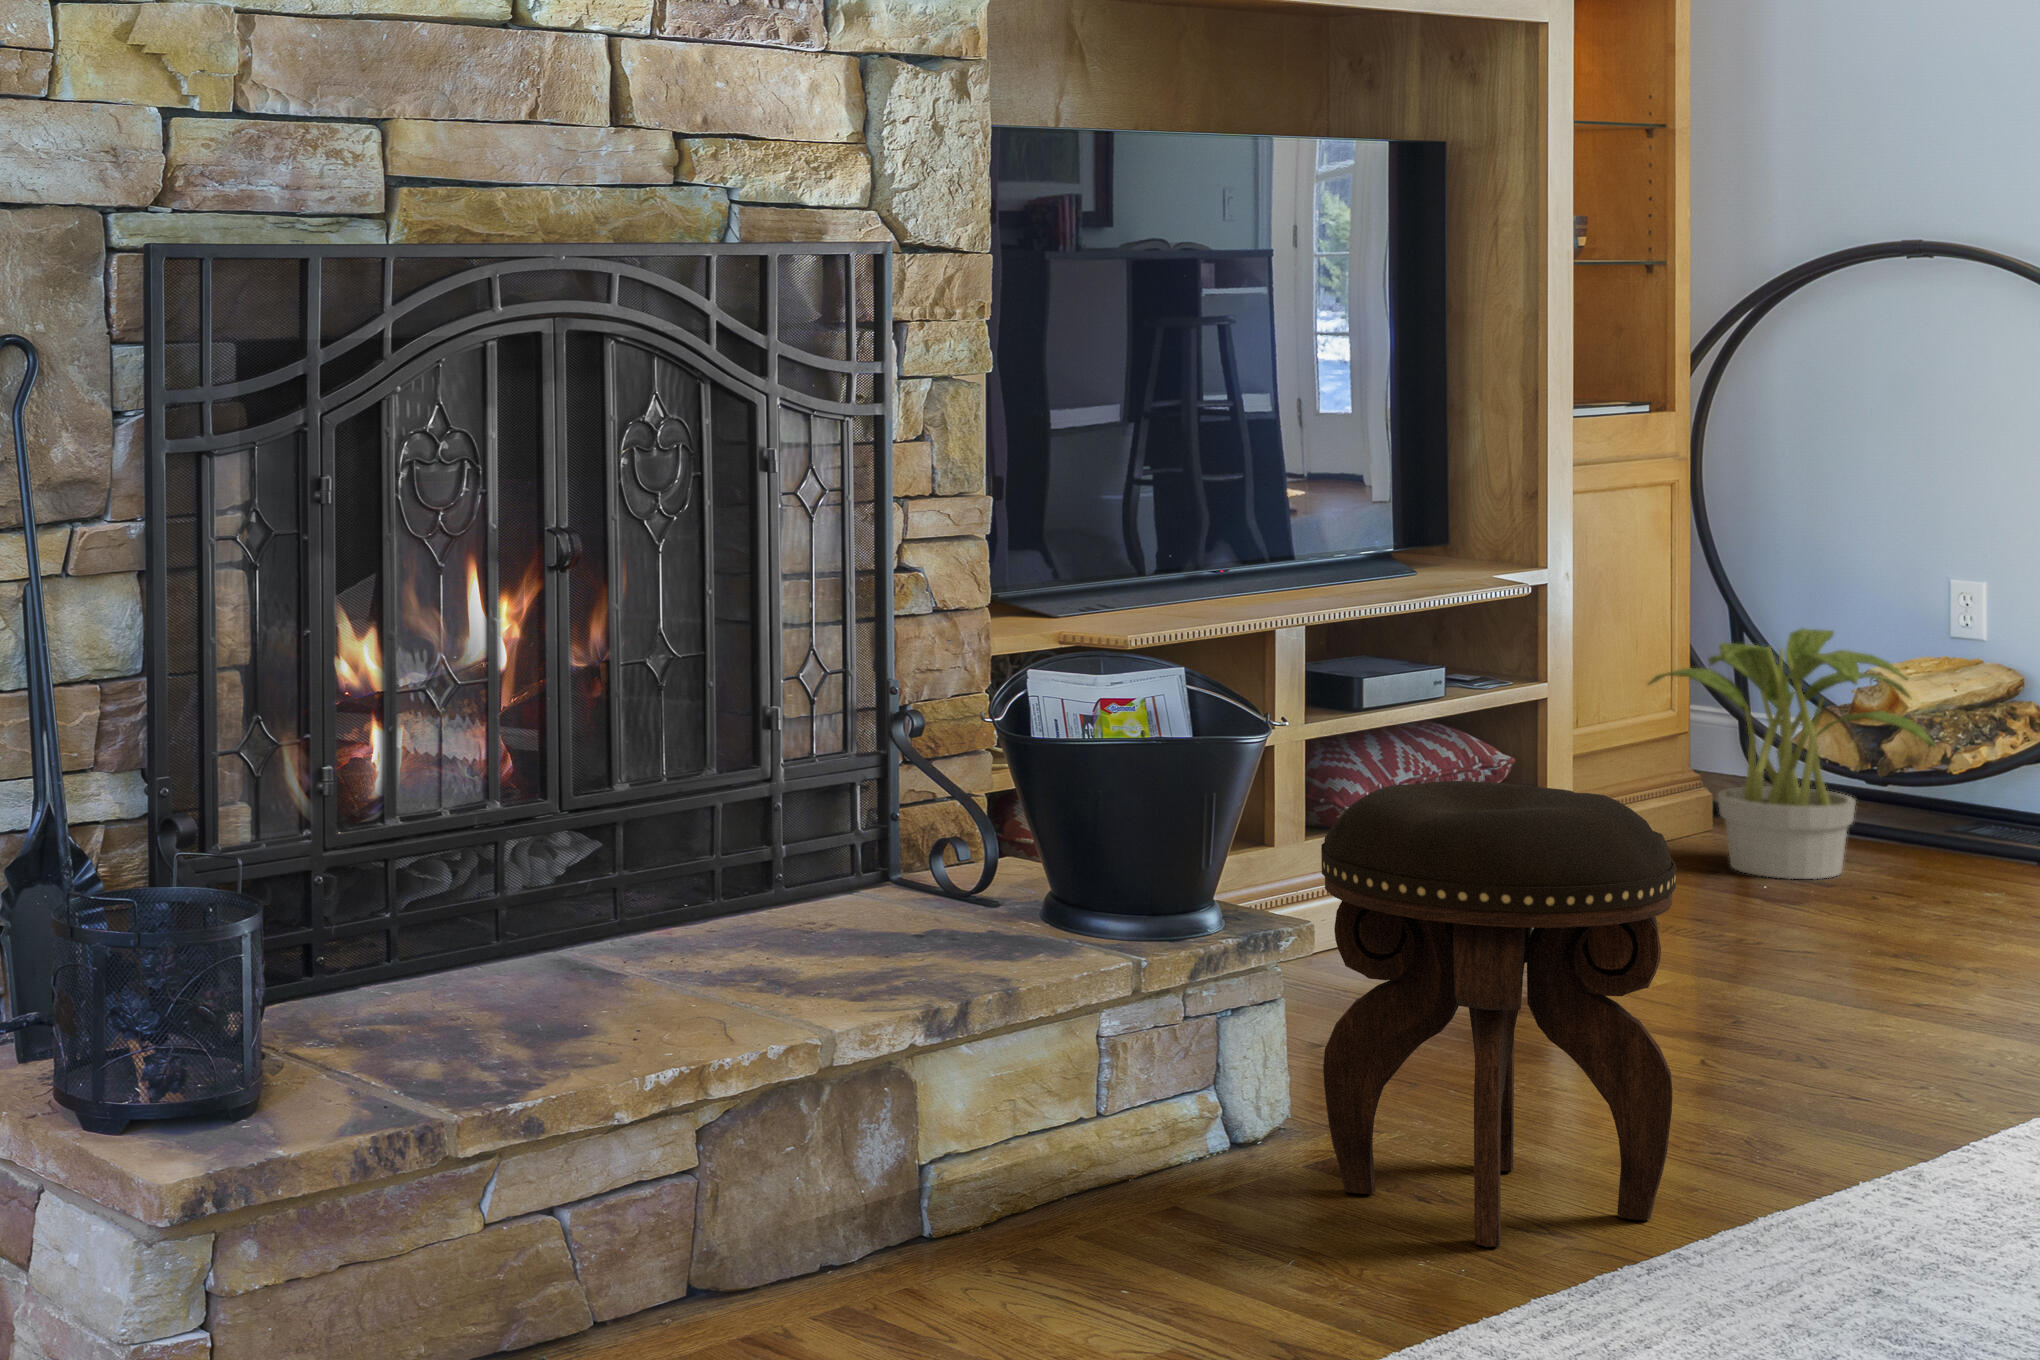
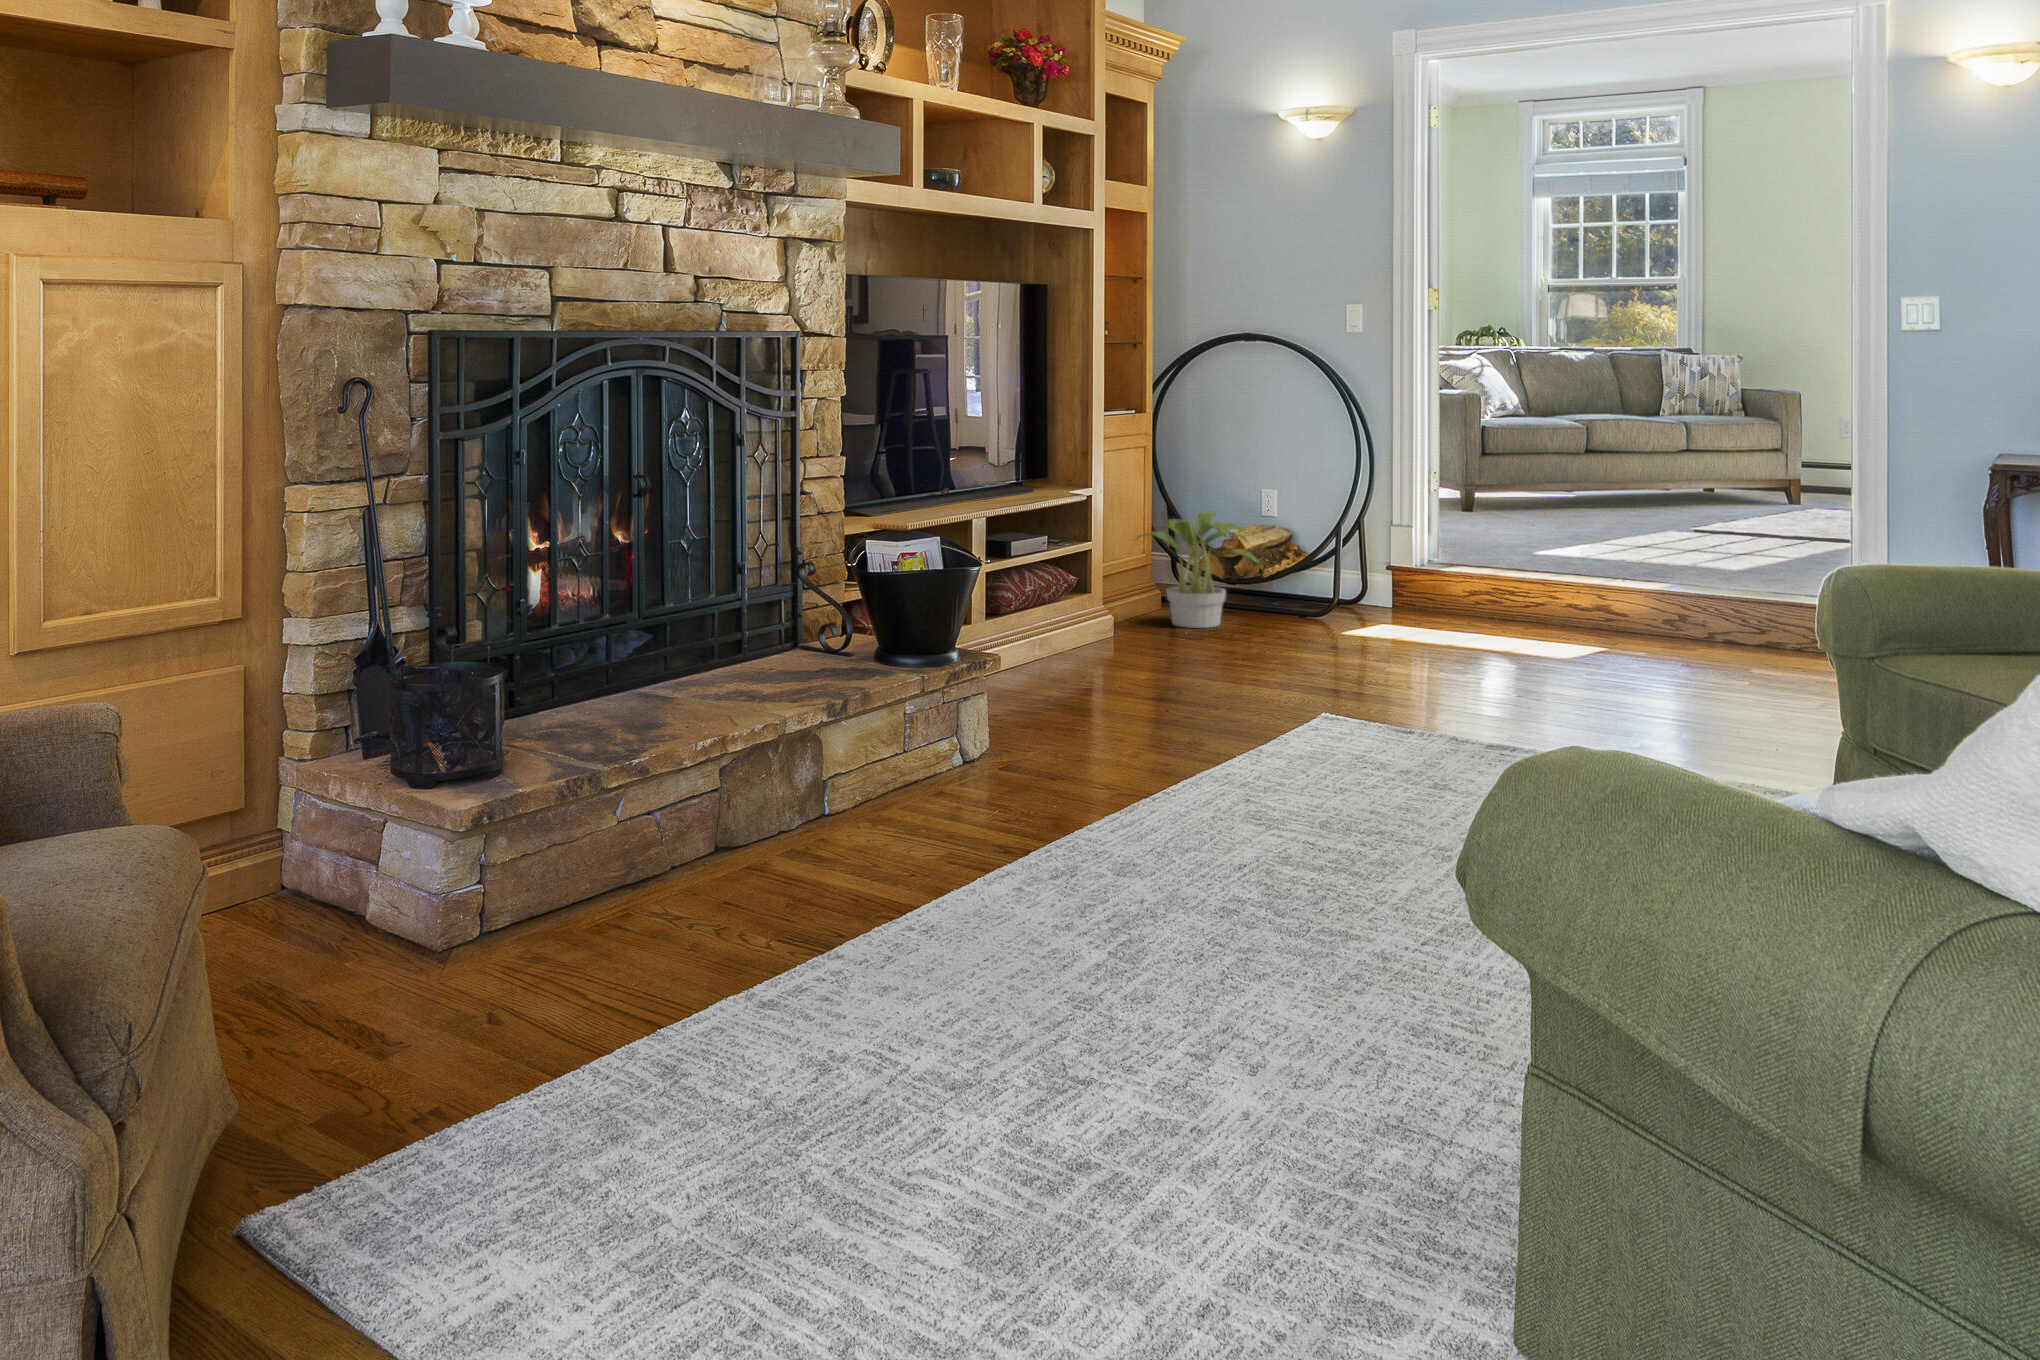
footstool: present [1321,781,1676,1247] -> none [1009,586,1166,801]

